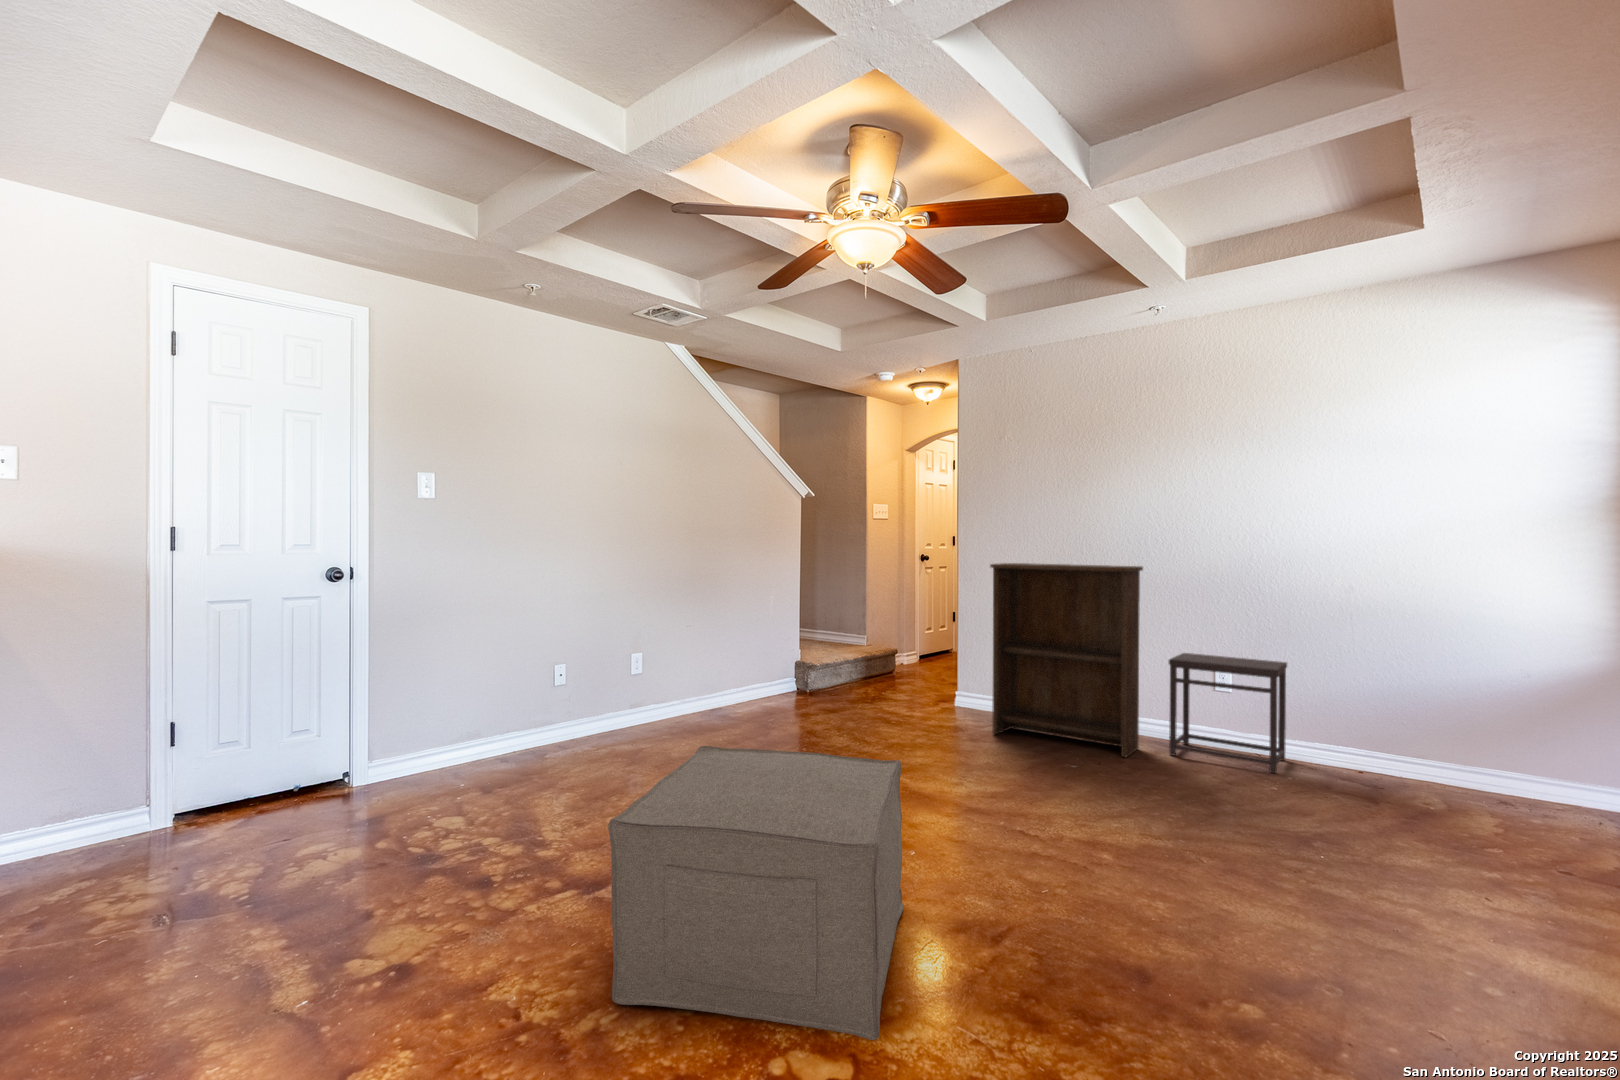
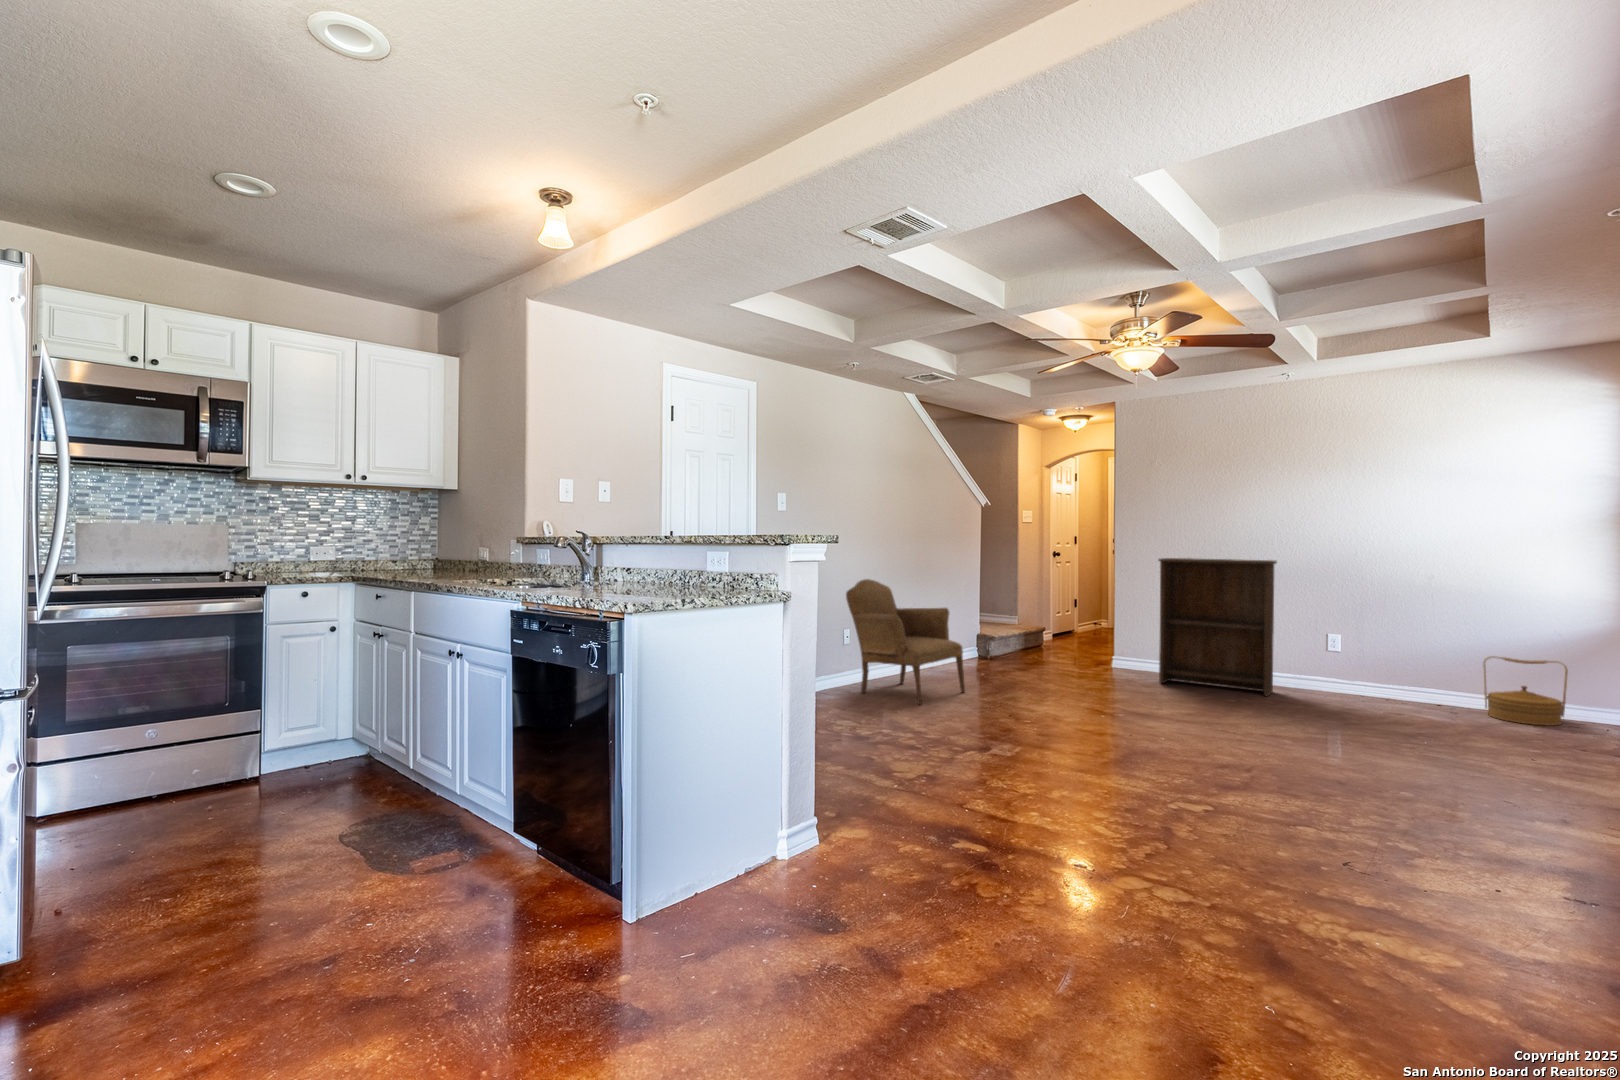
armchair: none [544,593,708,779] -> present [846,579,965,705]
side table: present [1169,653,1287,773] -> none [1297,623,1384,705]
woven basket: none [1421,706,1544,815] -> present [1483,656,1568,726]
ottoman: present [608,746,904,1040] -> none [1050,668,1220,801]

